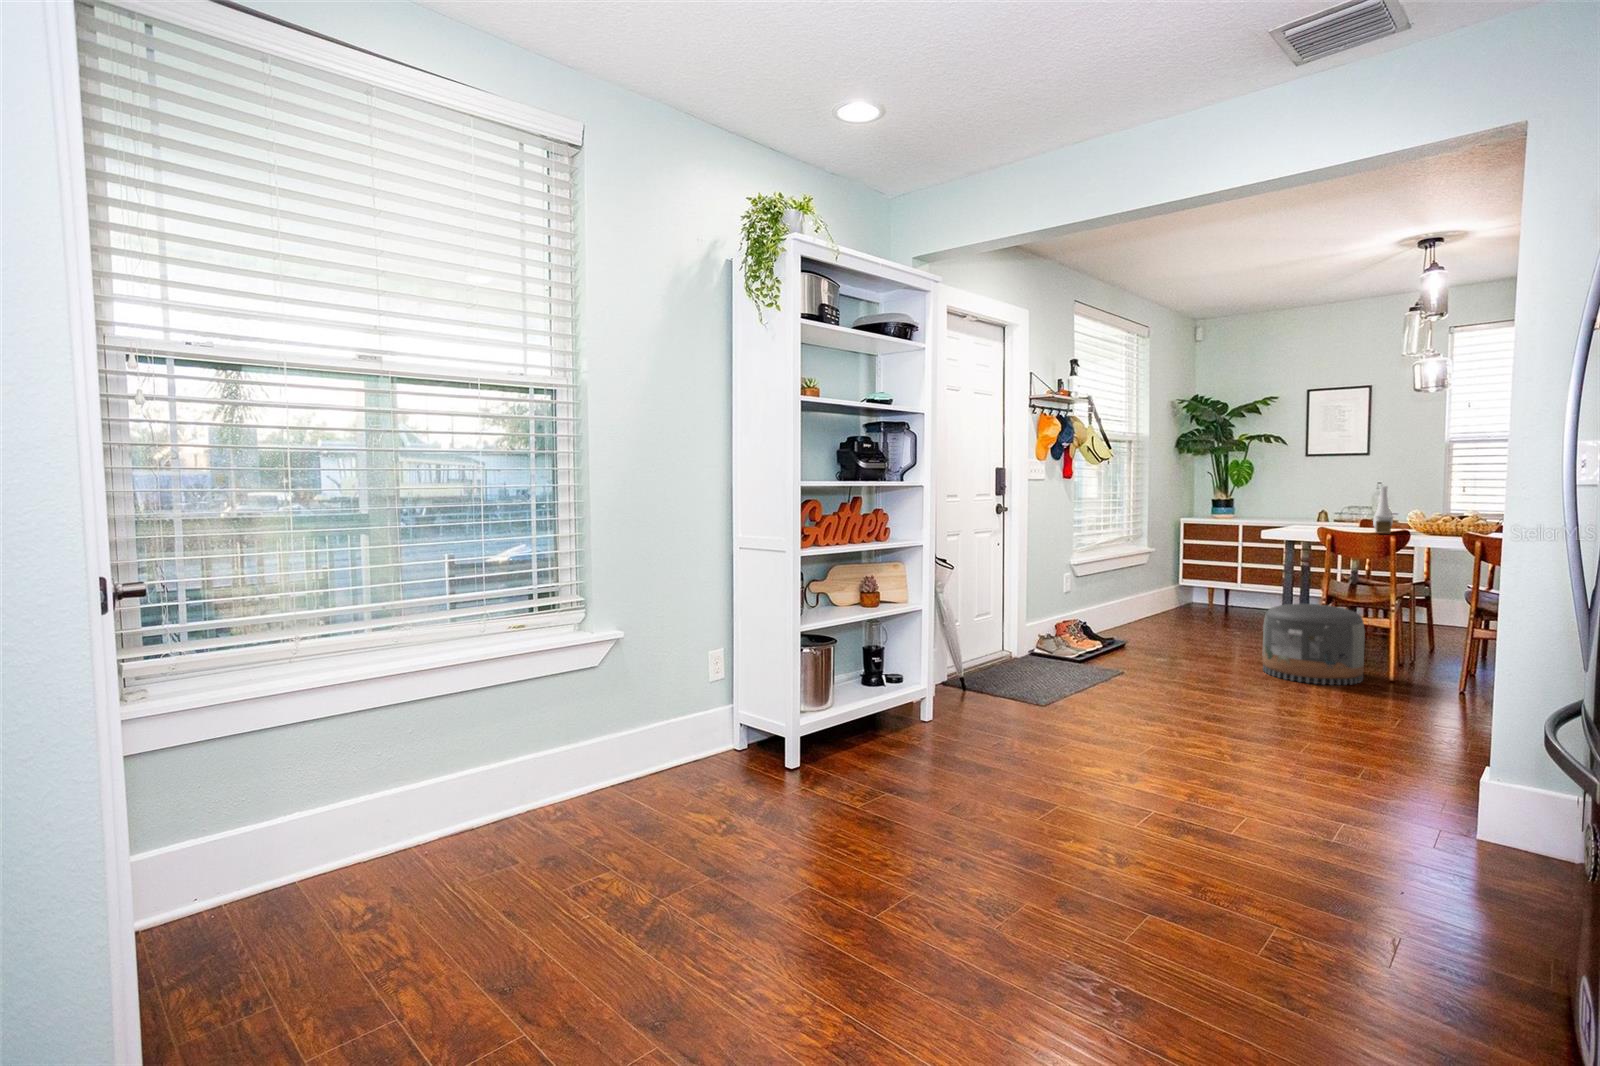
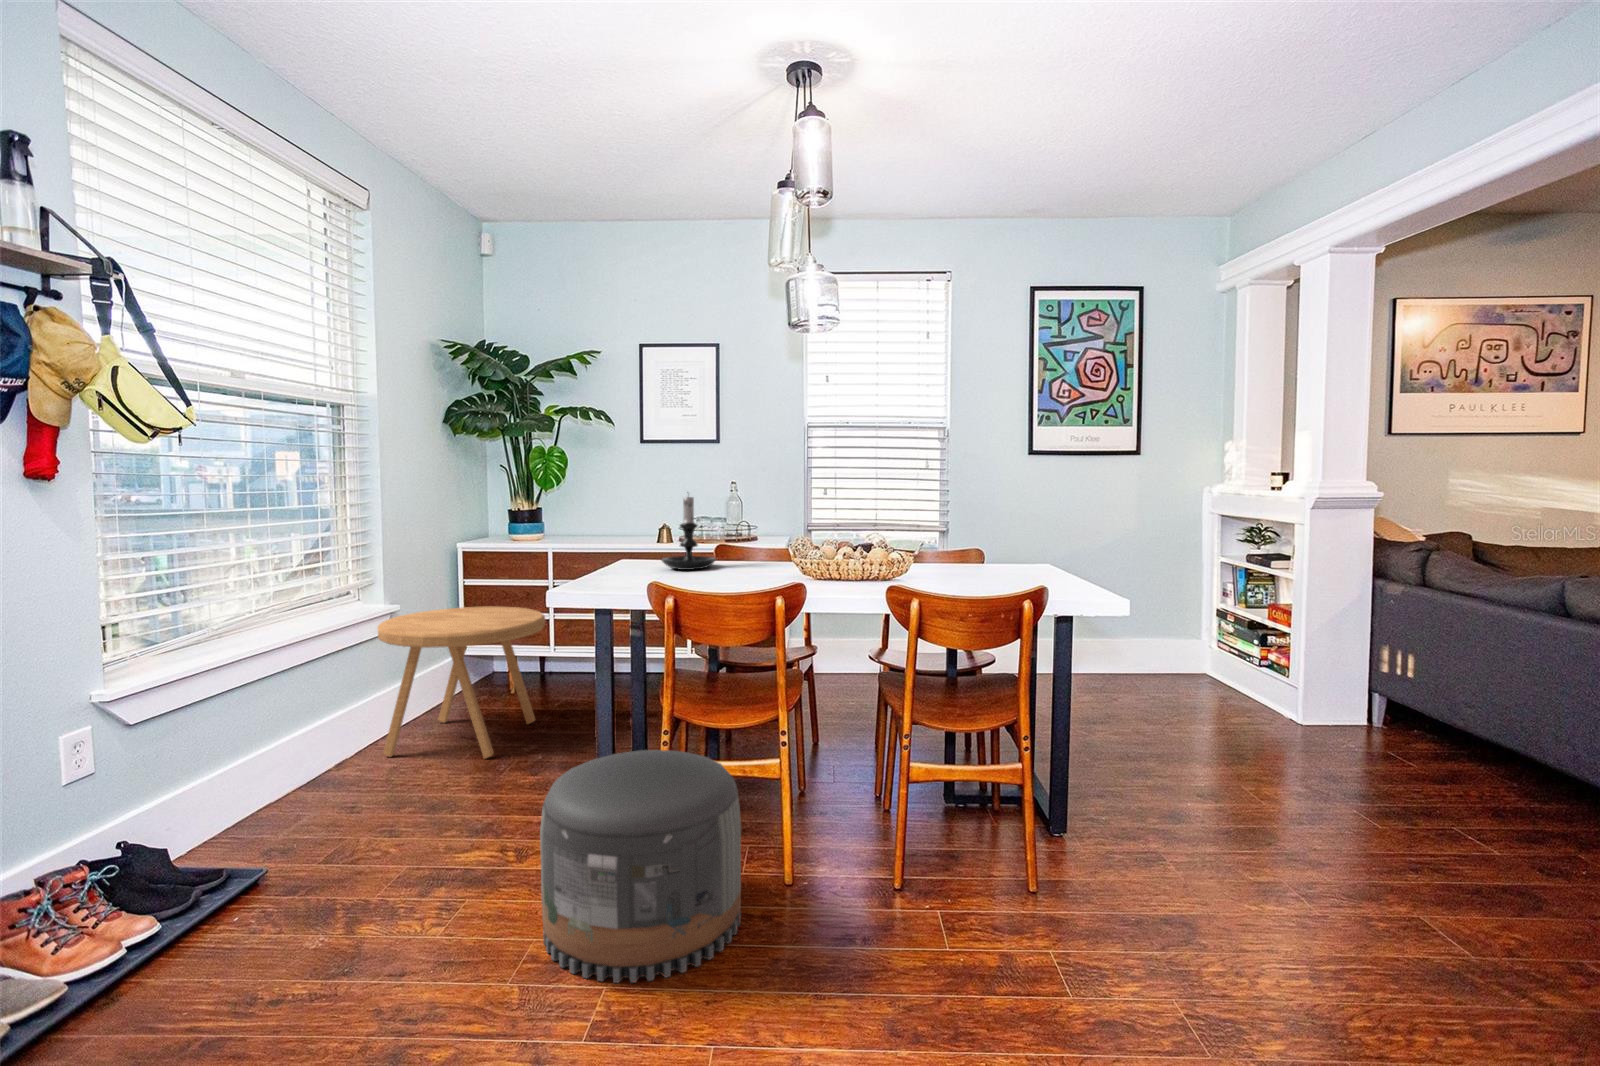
candle holder: none [1323,486,1361,531] -> present [662,496,716,570]
vase: present [1373,486,1393,533] -> none [736,491,769,578]
side table: none [1150,553,1243,628] -> present [378,606,545,758]

